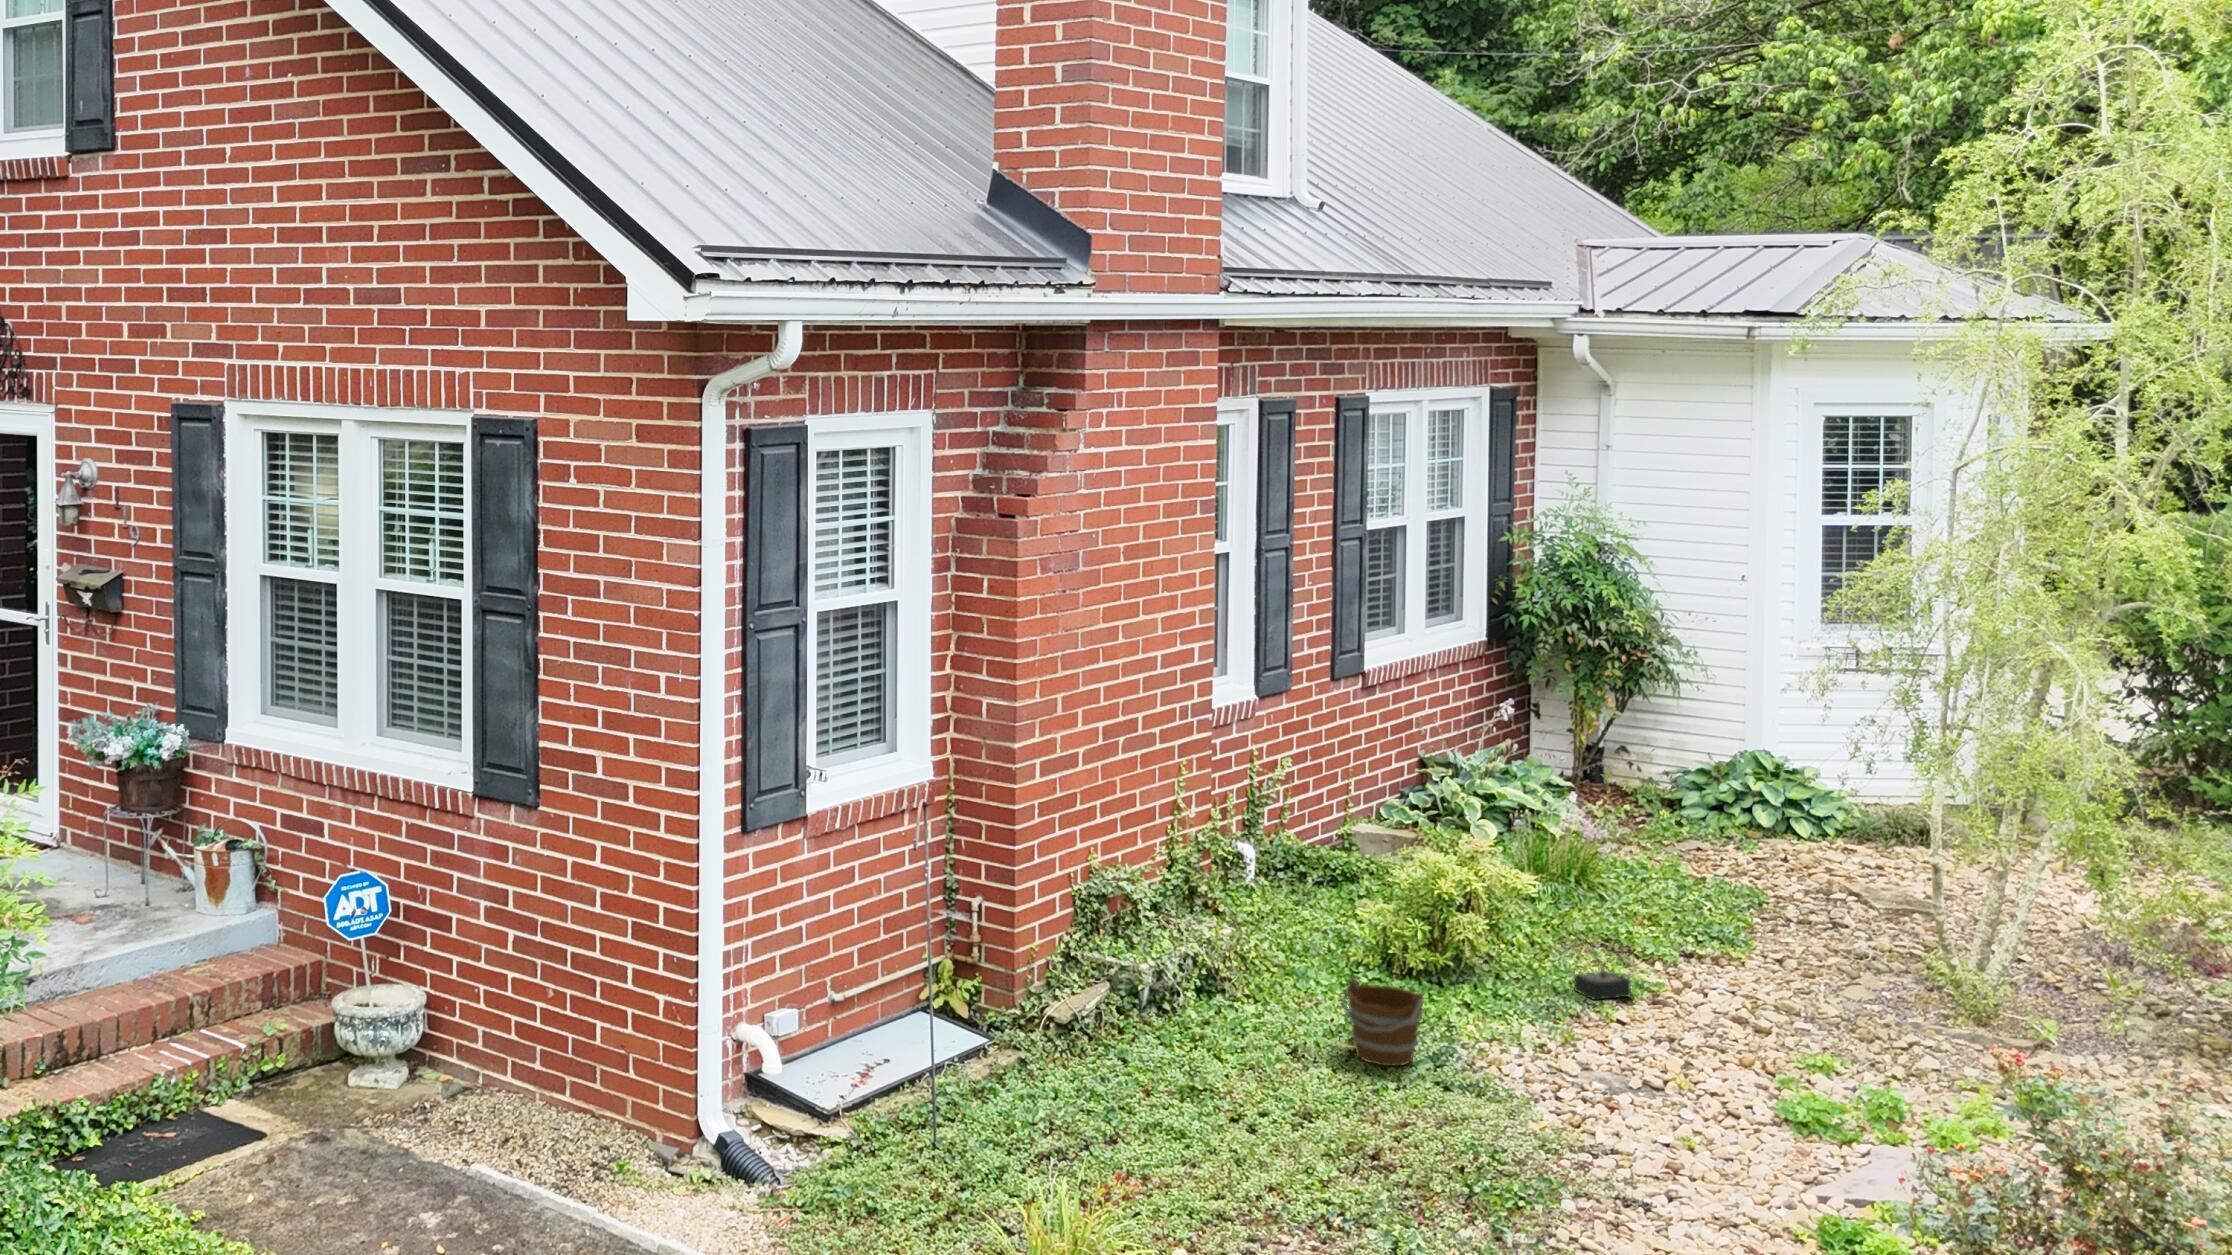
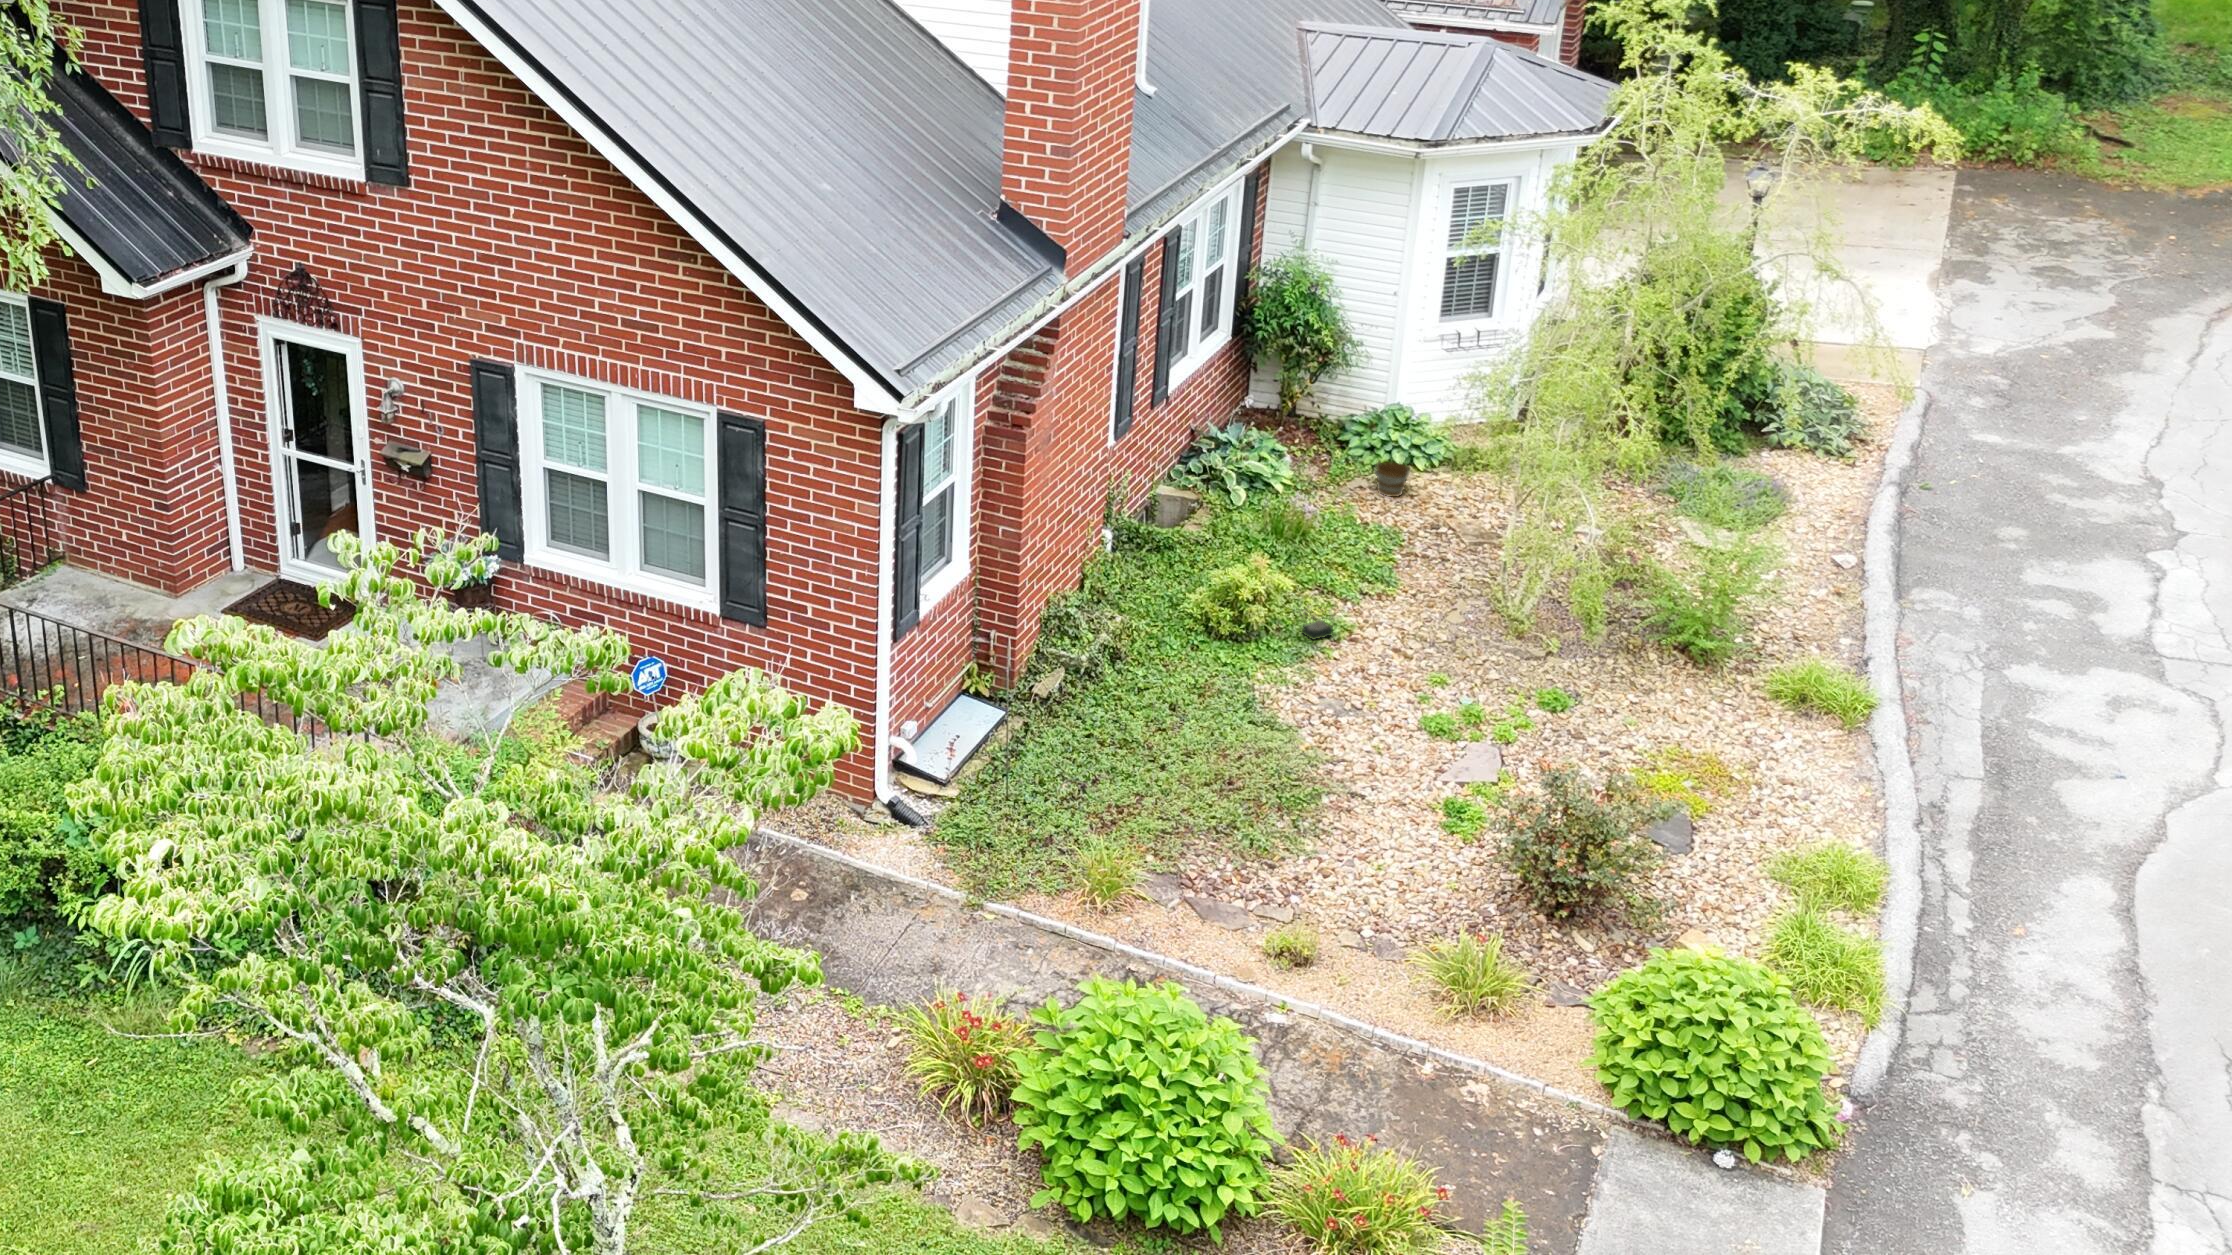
bucket: present [1341,978,1423,1066] -> present [1375,462,1410,497]

